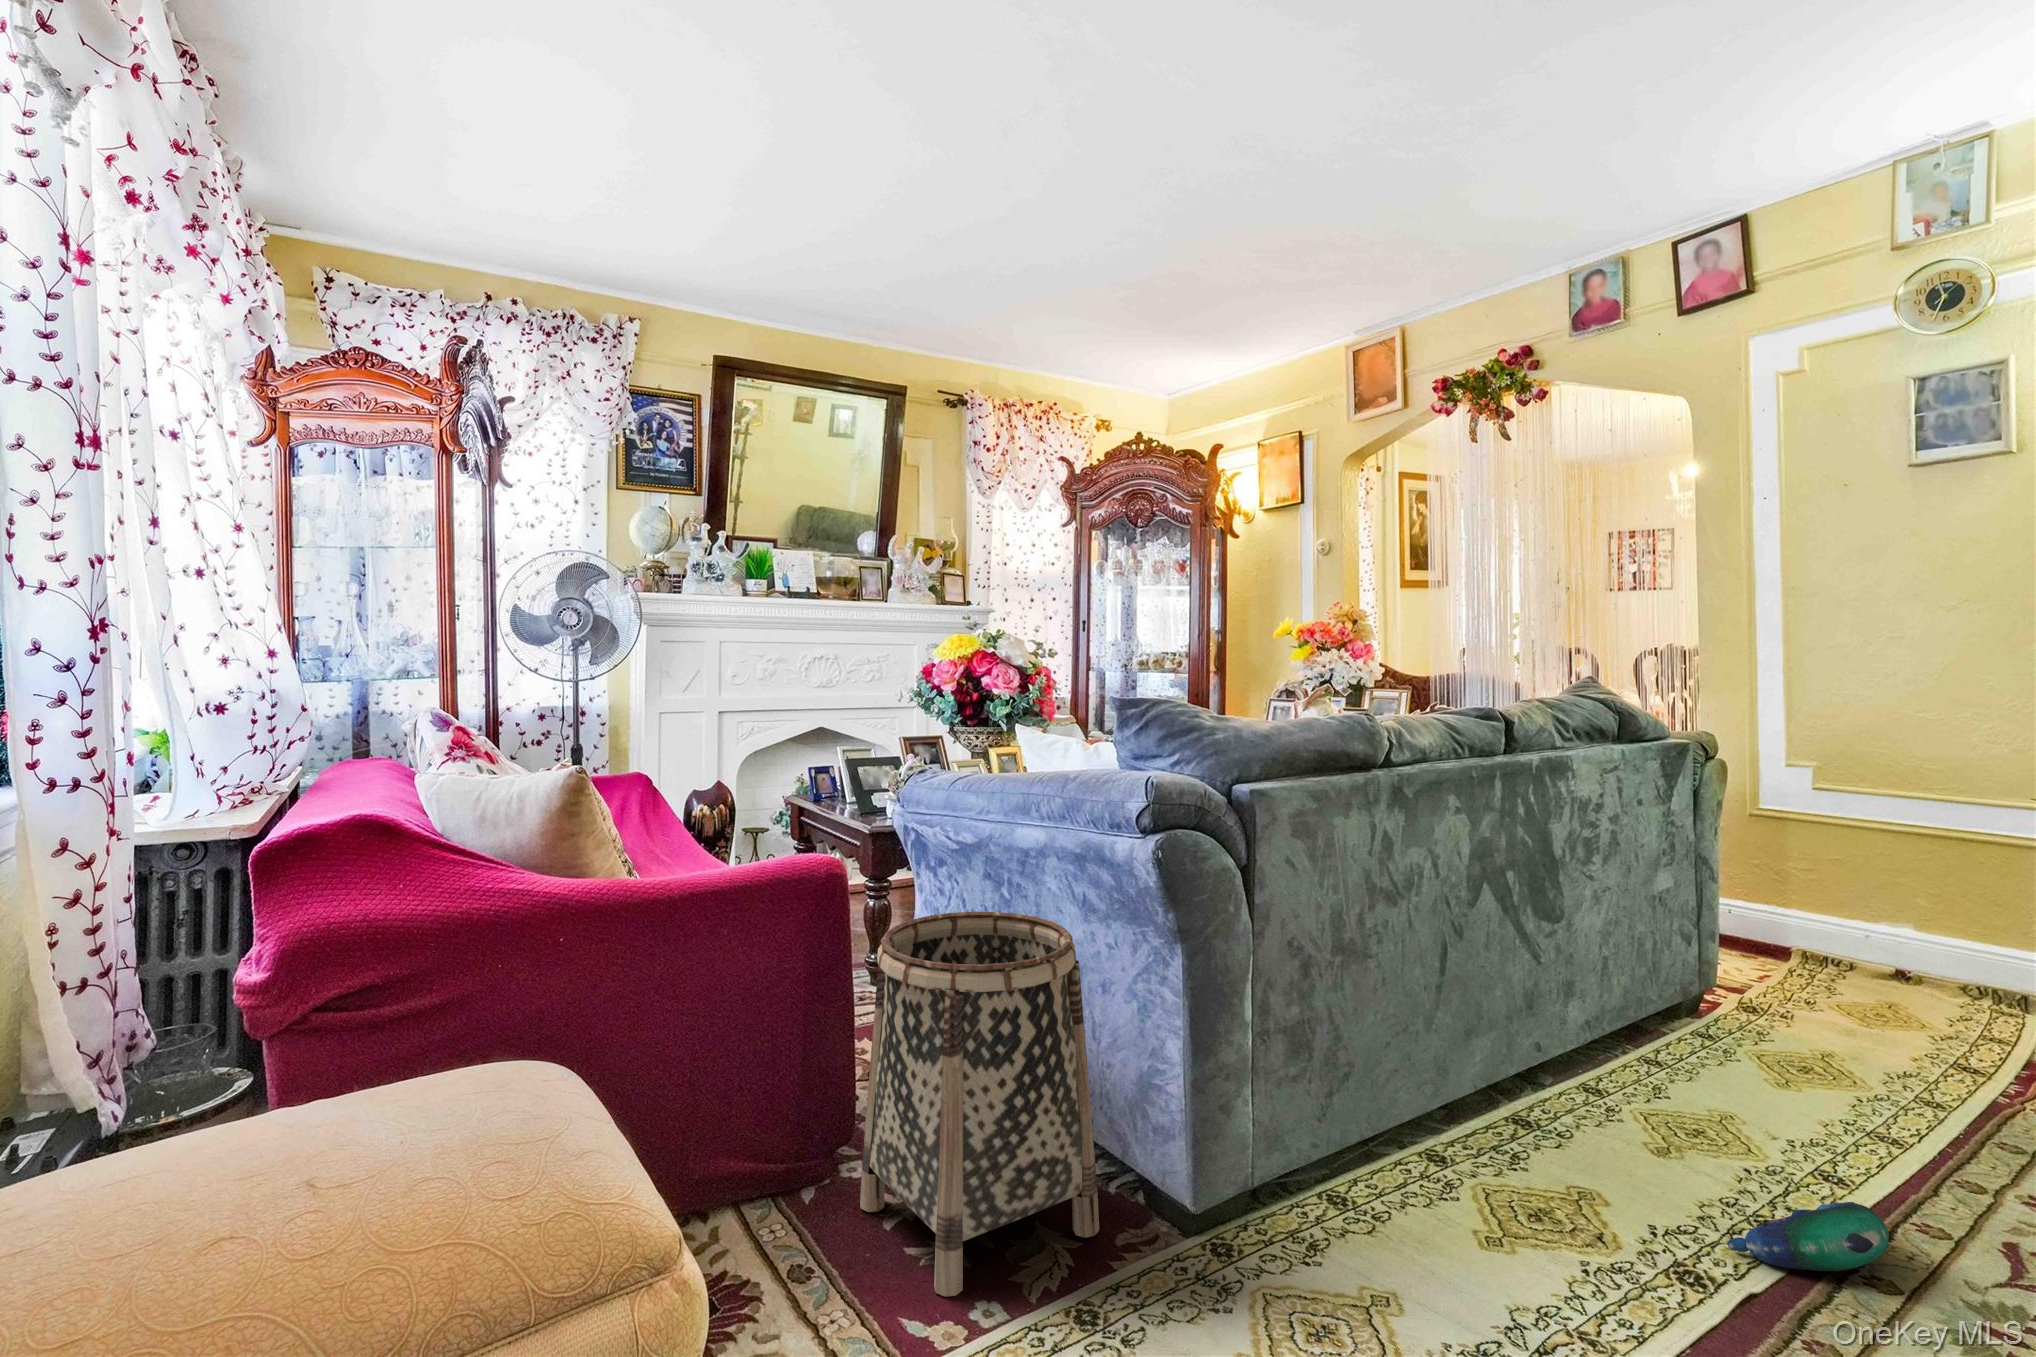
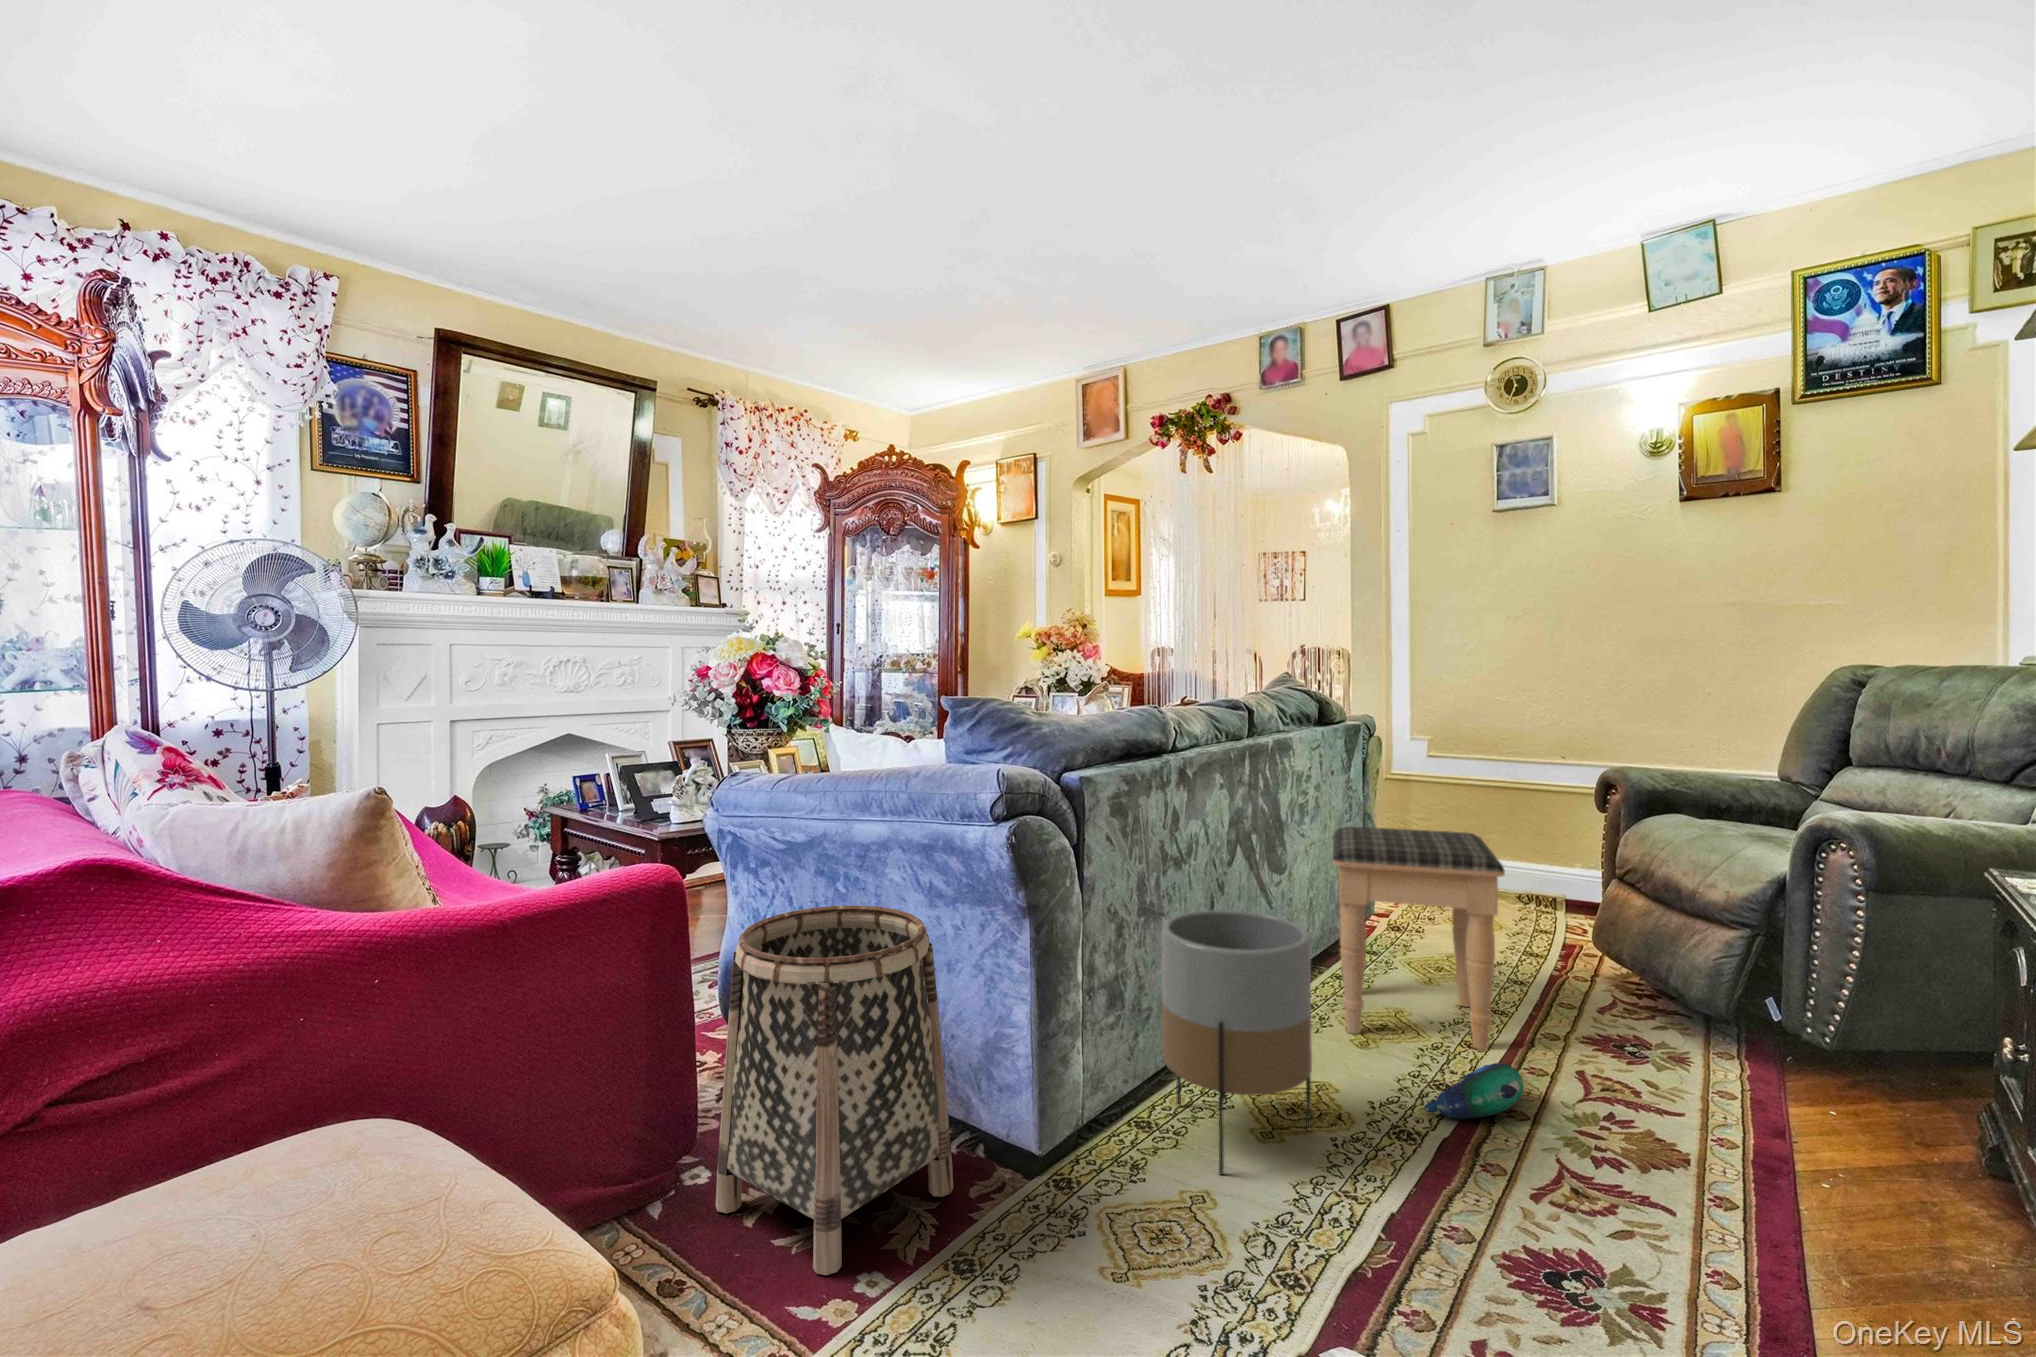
footstool: none [1619,870,1878,1182] -> present [1333,826,1505,1050]
planter: none [1358,957,1556,1277] -> present [1162,910,1312,1175]

